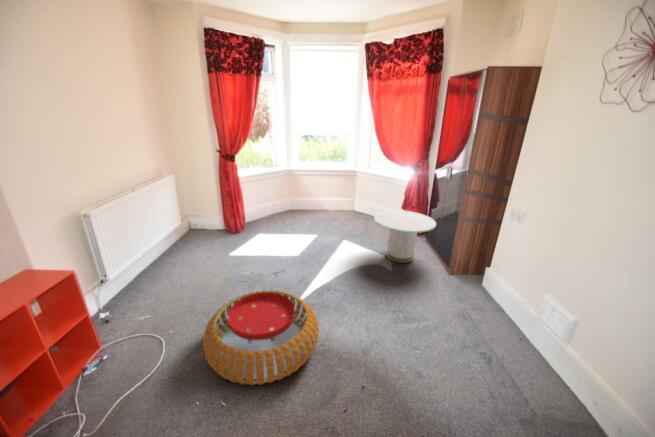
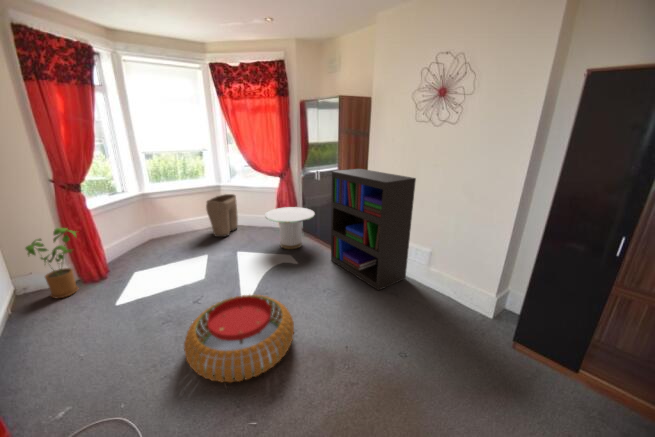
bookshelf: none [432,175,587,371] -> present [331,169,416,290]
laundry basket: none [332,184,366,227] -> present [206,194,238,237]
house plant: none [190,188,223,242] -> present [26,228,78,298]

